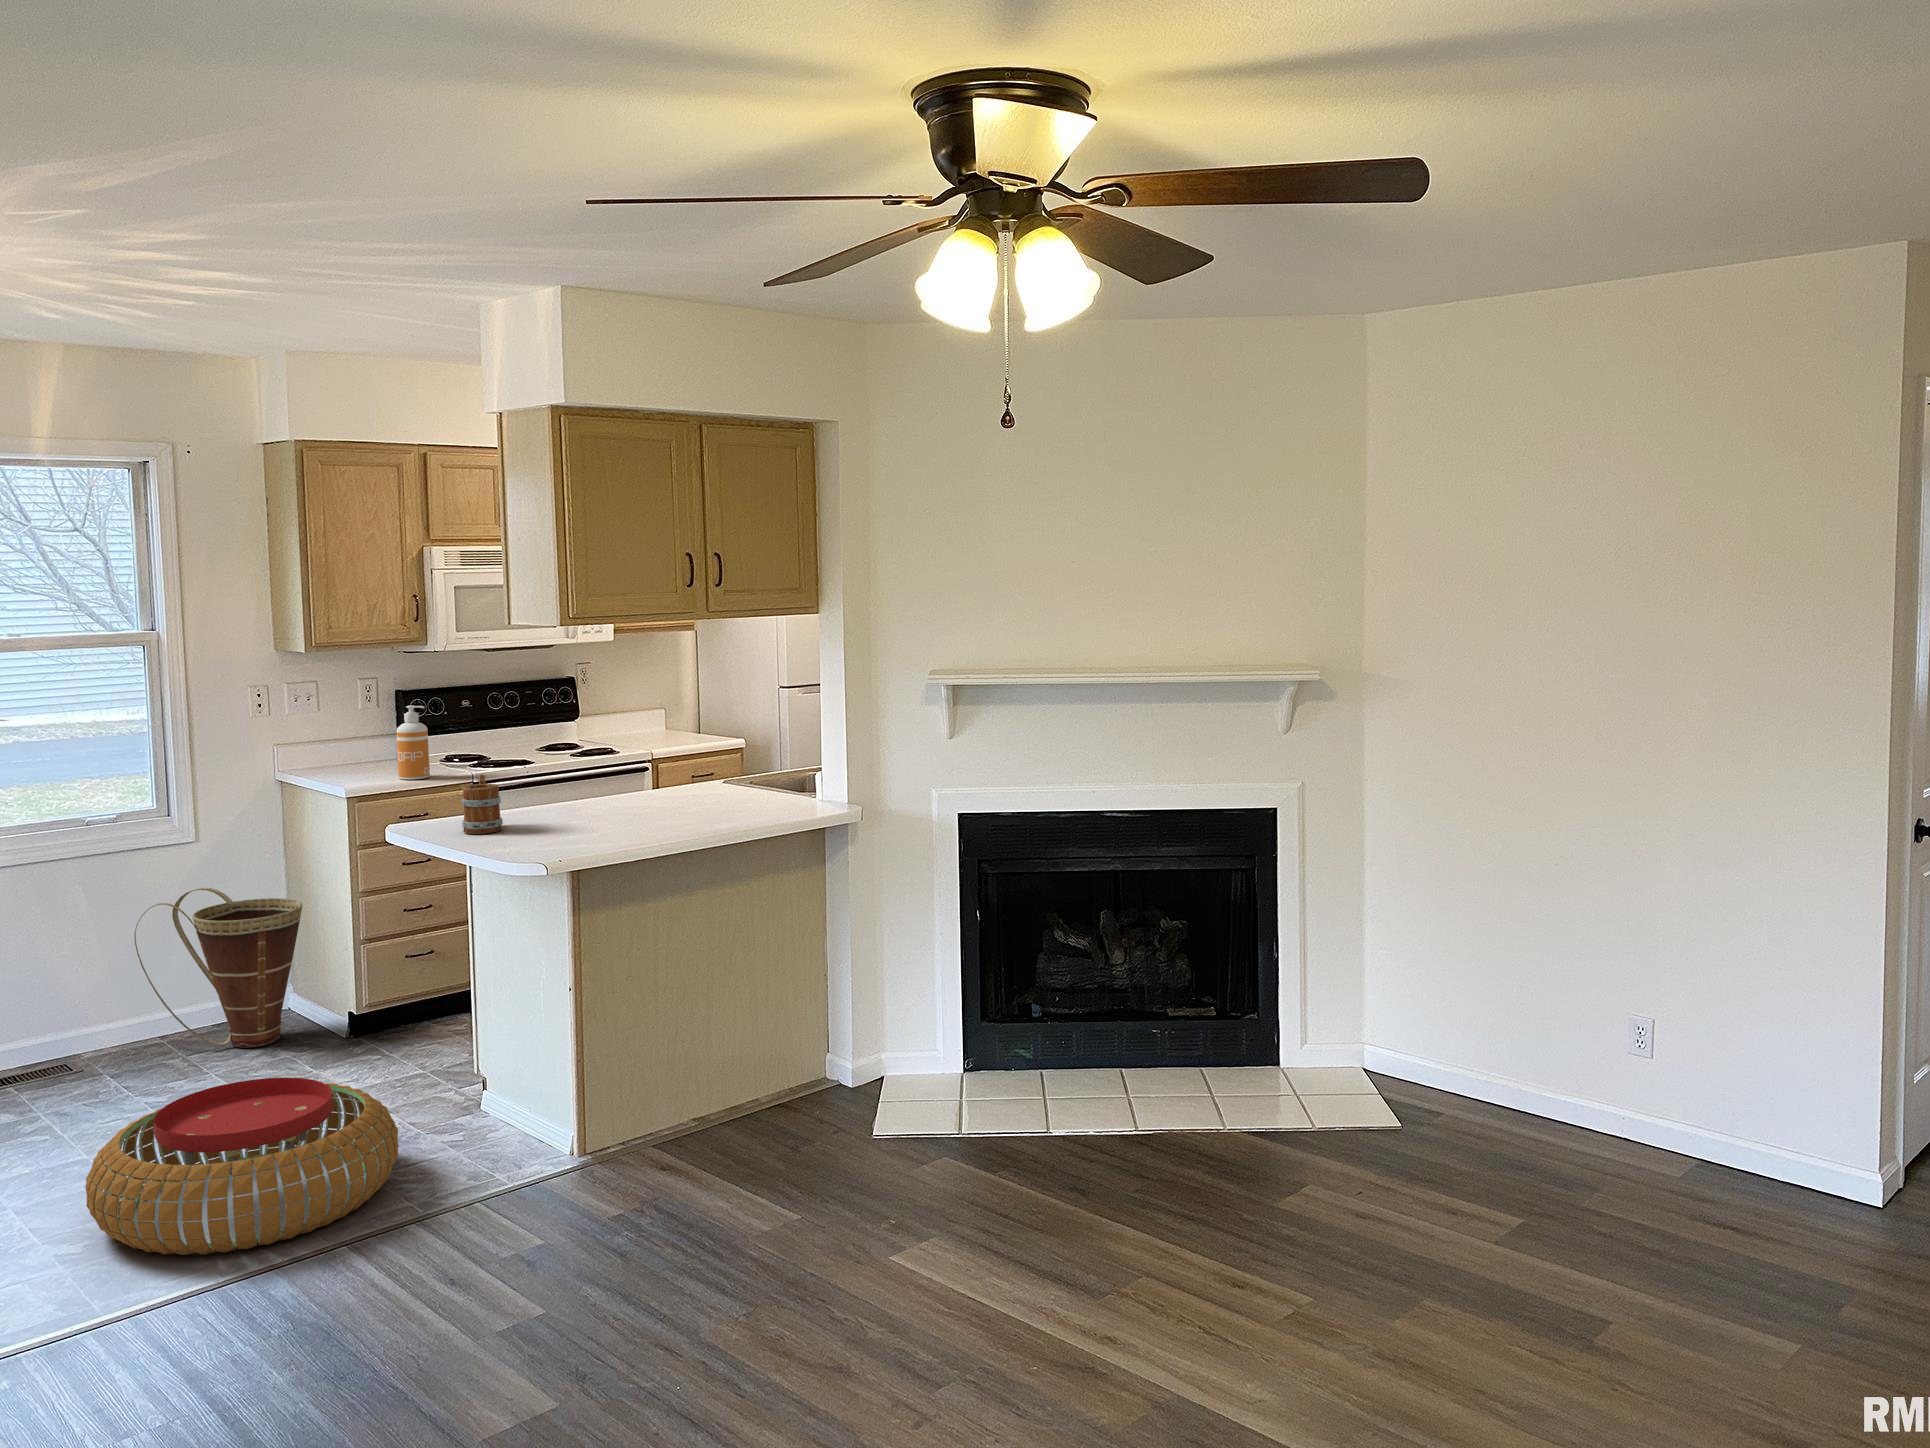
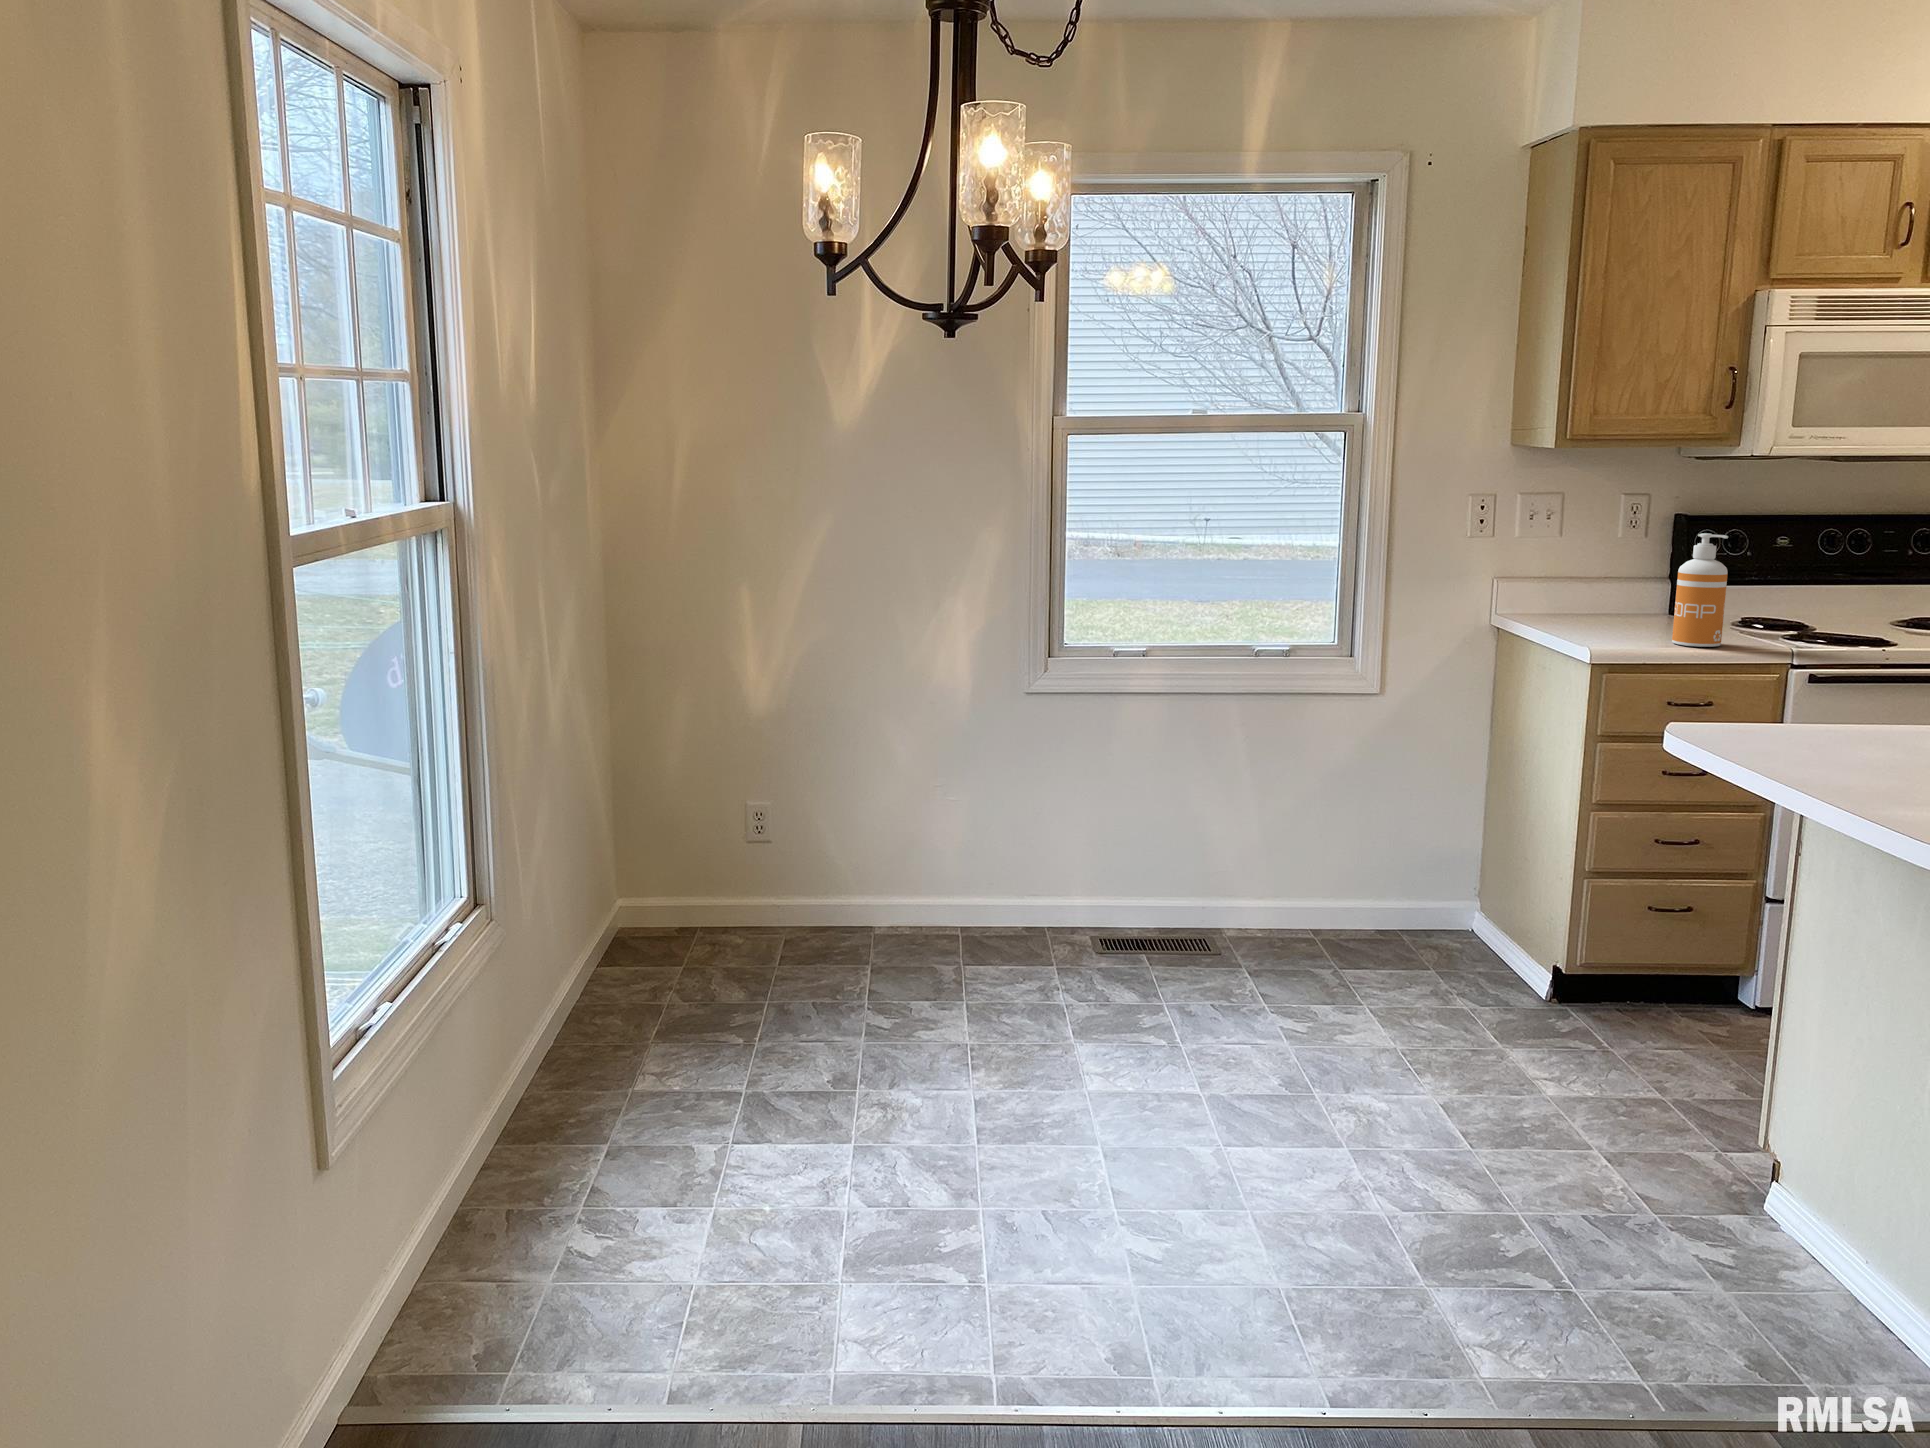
mug: present [462,774,503,834] -> none [1808,648,1891,755]
basket: present [134,888,302,1048] -> none [1297,756,1509,982]
pouf: present [85,1078,399,1255] -> none [1171,1066,1630,1372]

